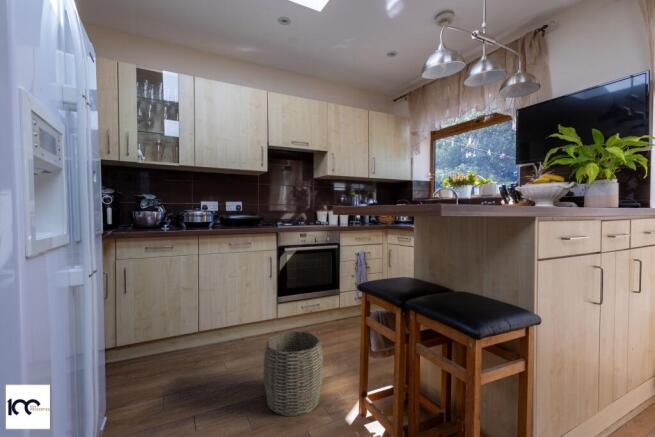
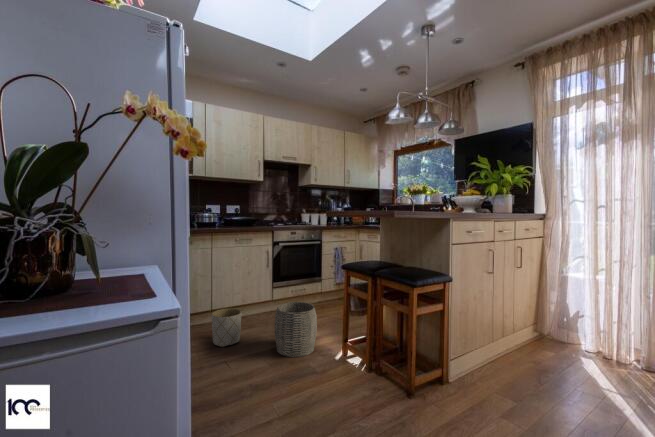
planter: none [184,335,225,391] -> present [212,308,242,347]

